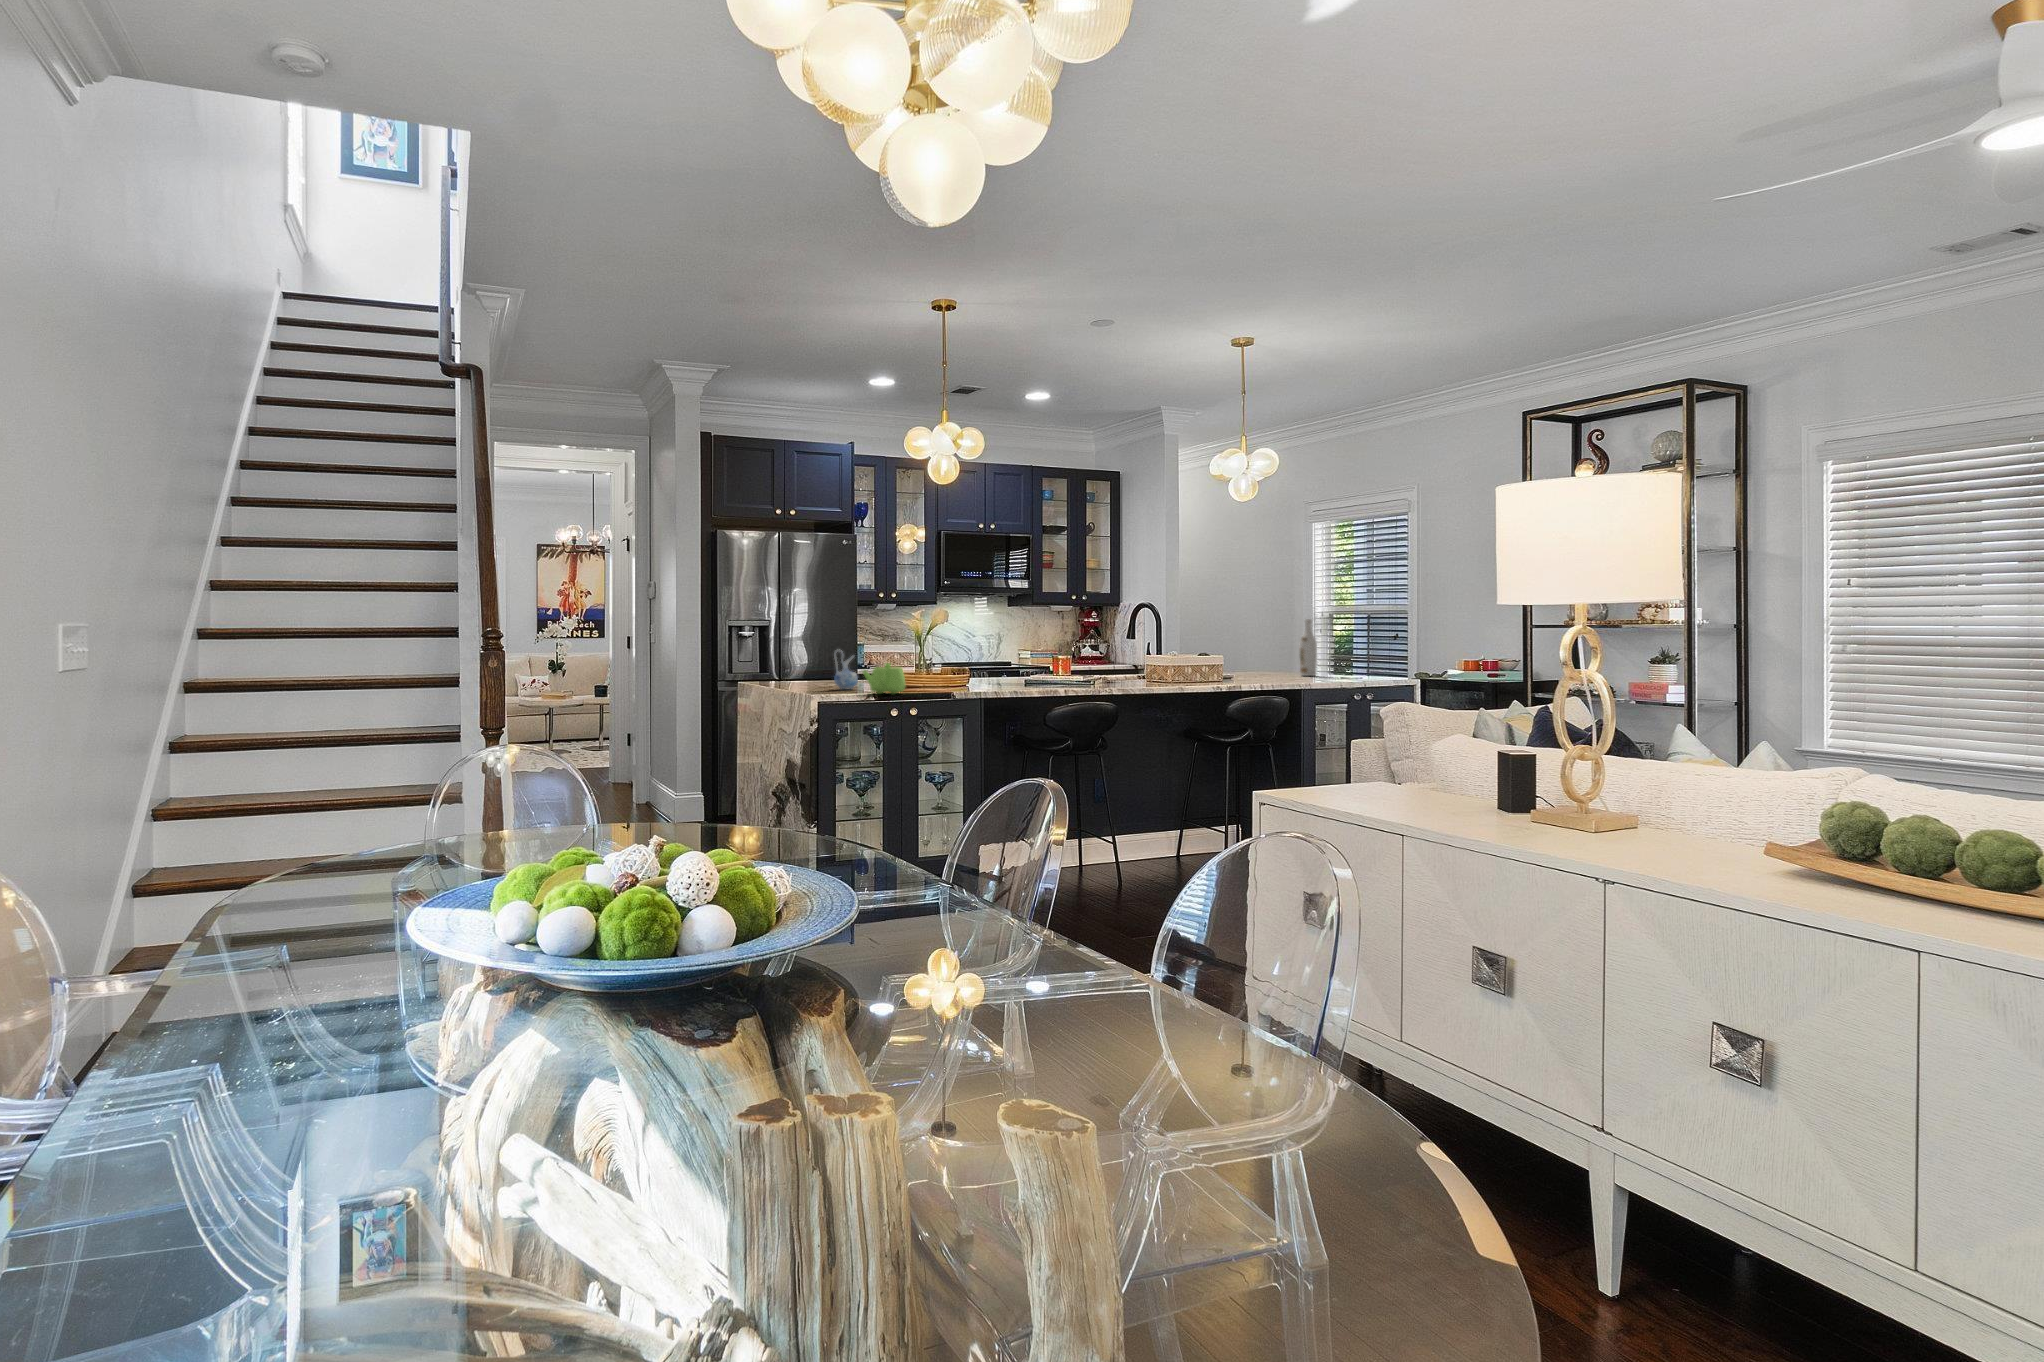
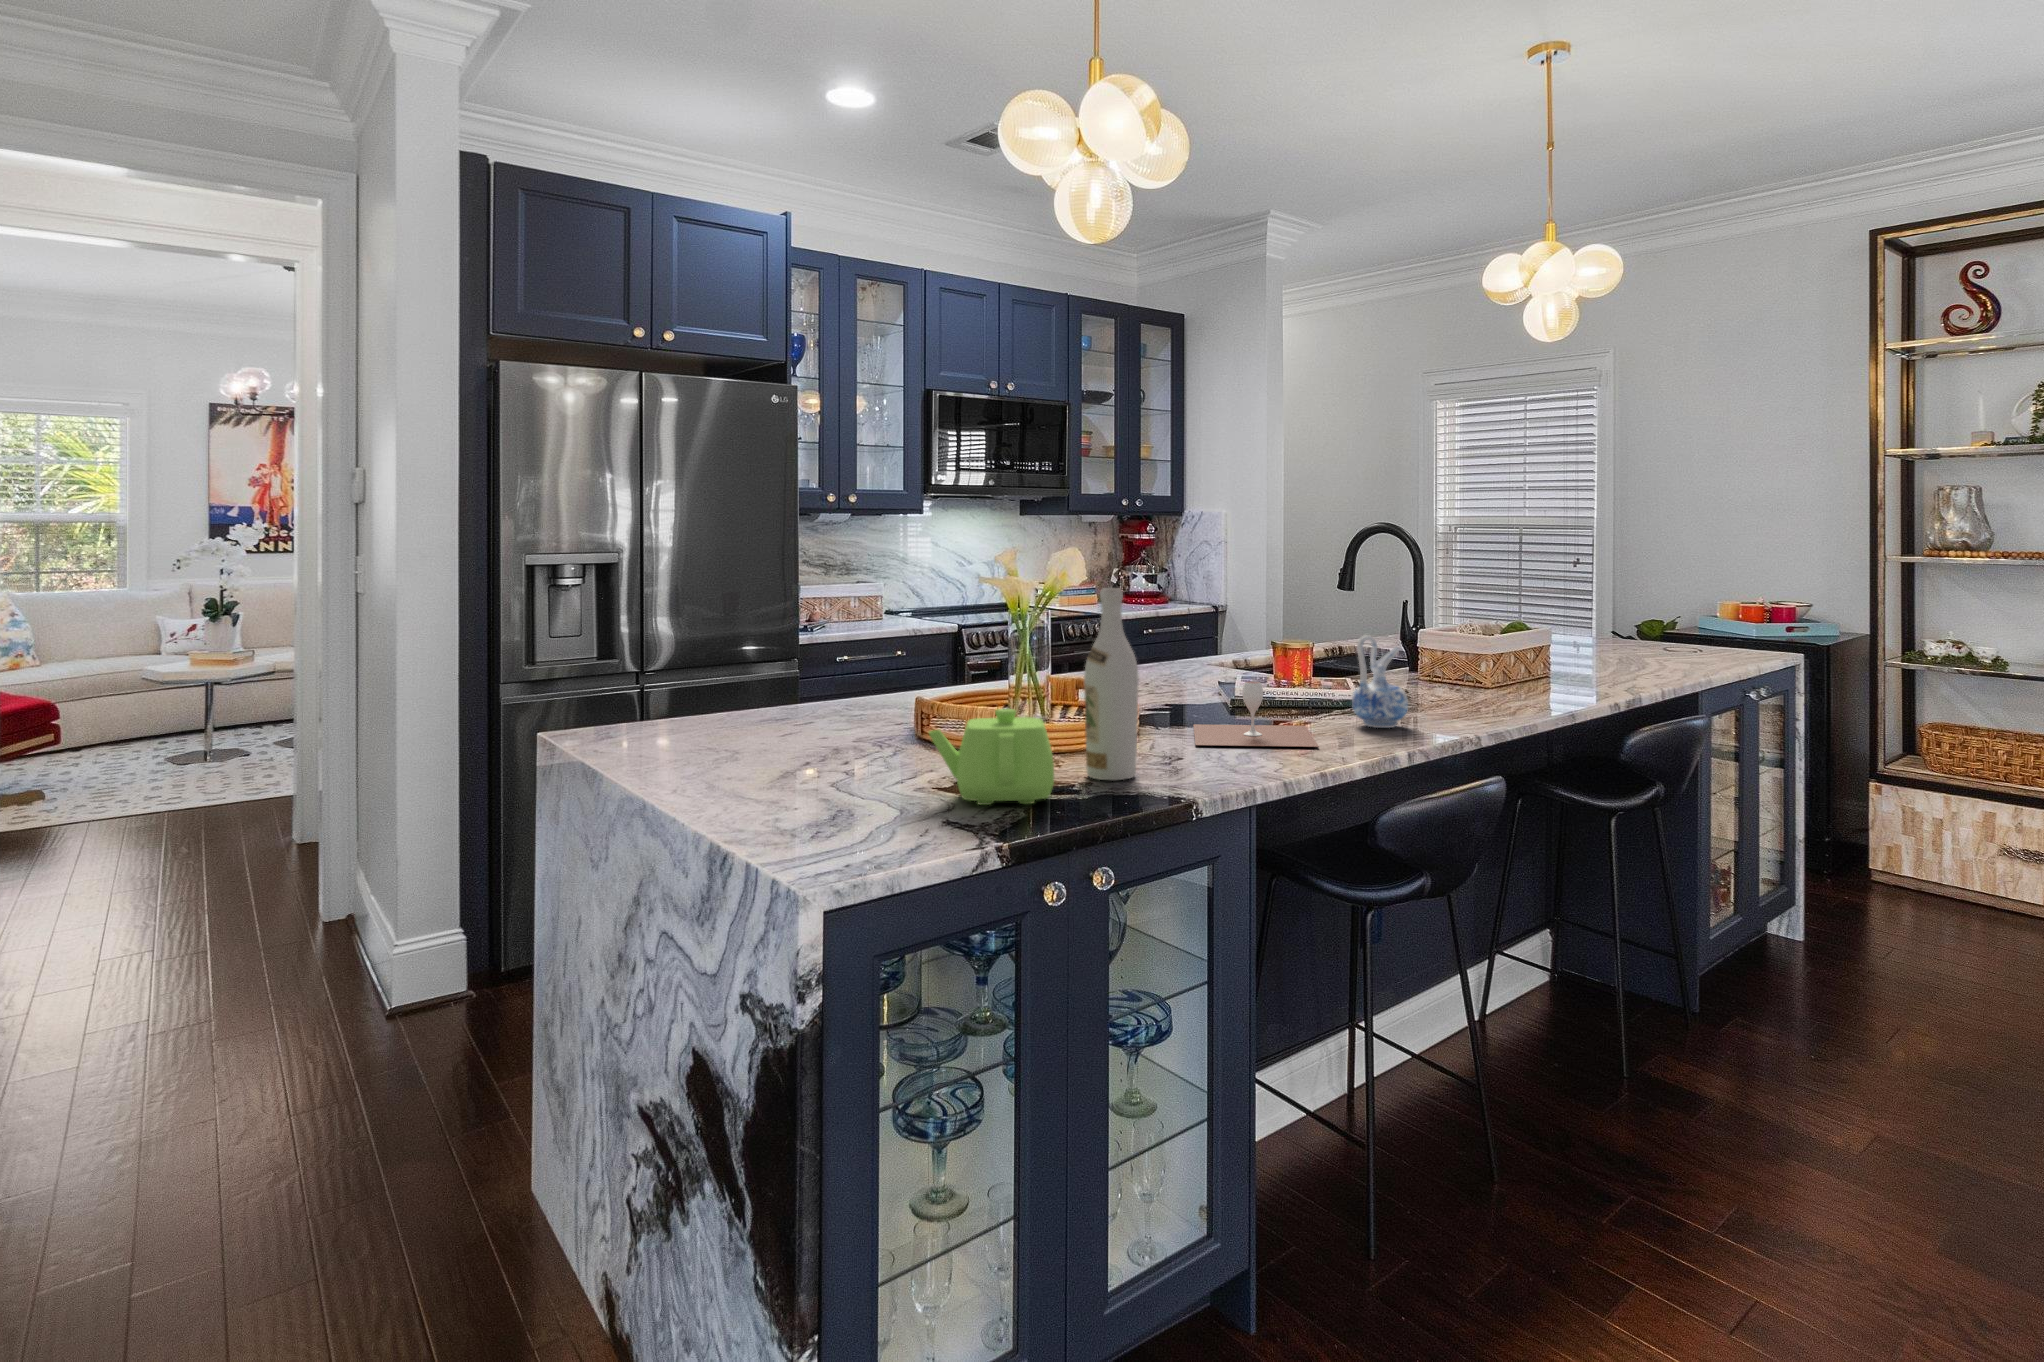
wine bottle: present [1300,619,1317,676] -> present [1084,588,1139,780]
ceramic pitcher: present [834,651,858,689] -> present [1352,635,1408,728]
wine glass: none [979,666,1038,689] -> present [1193,681,1319,747]

